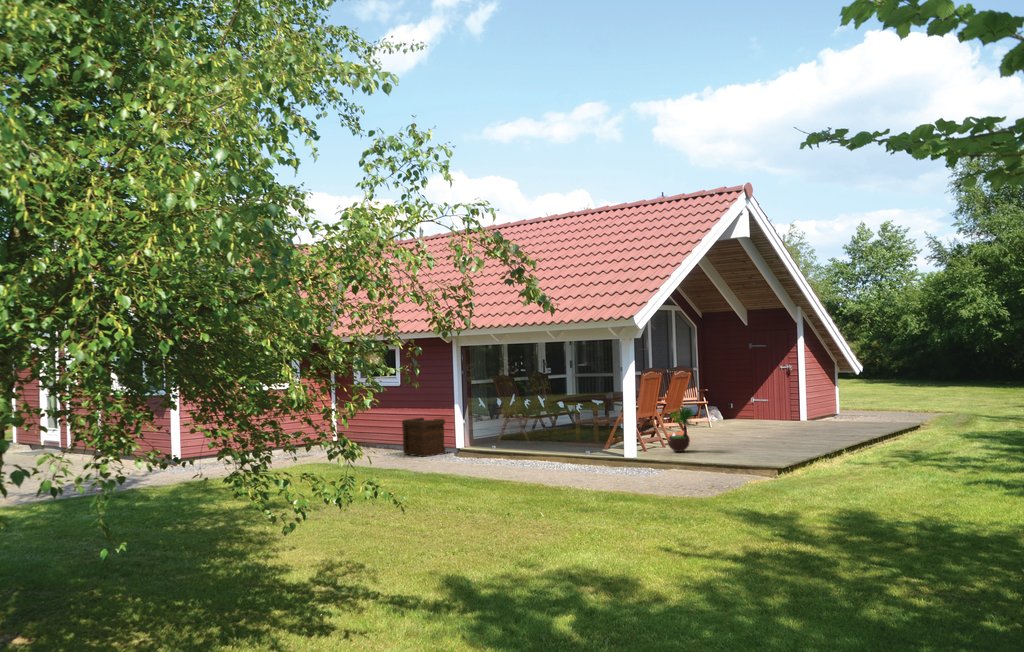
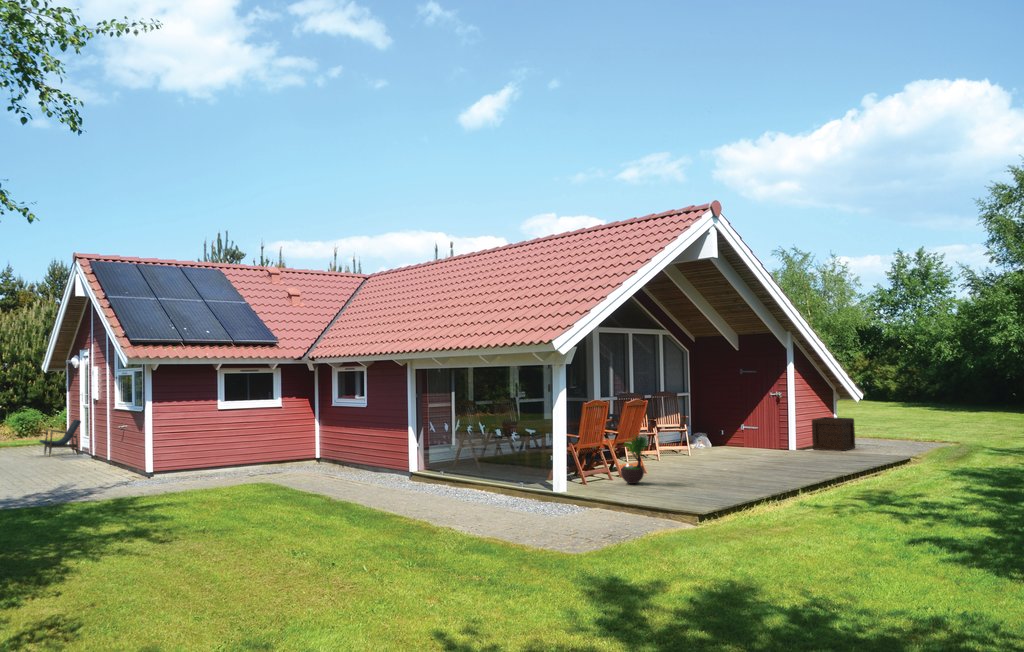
lounge chair: none [26,408,71,448] -> present [39,419,81,457]
wooden crate: present [402,418,450,457] -> present [812,417,855,451]

